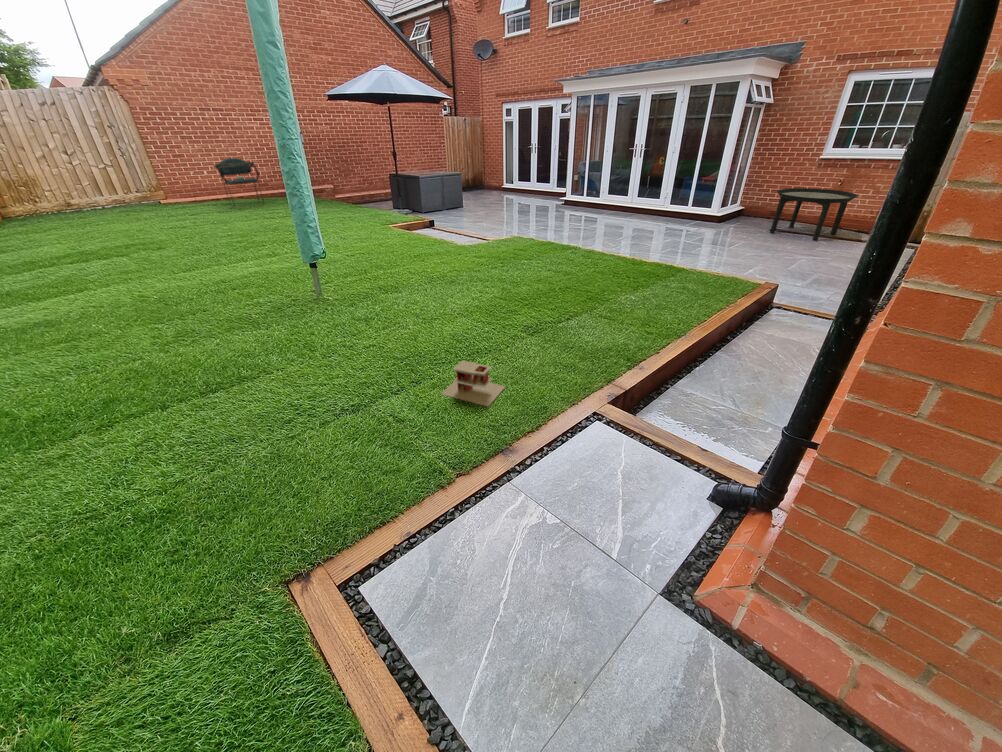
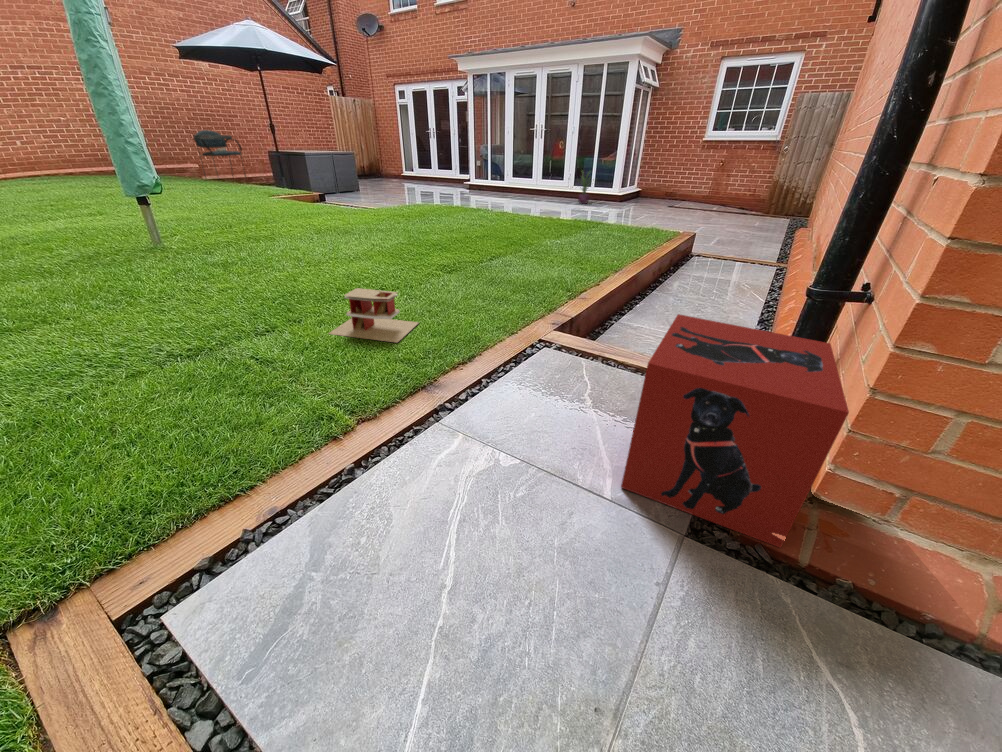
chair: present [214,158,264,206] -> present [193,130,242,176]
round table: present [770,188,858,241] -> none [667,169,741,215]
decorative plant: none [665,191,700,225] -> present [578,173,591,204]
storage box: none [626,431,789,613] -> present [621,314,849,548]

